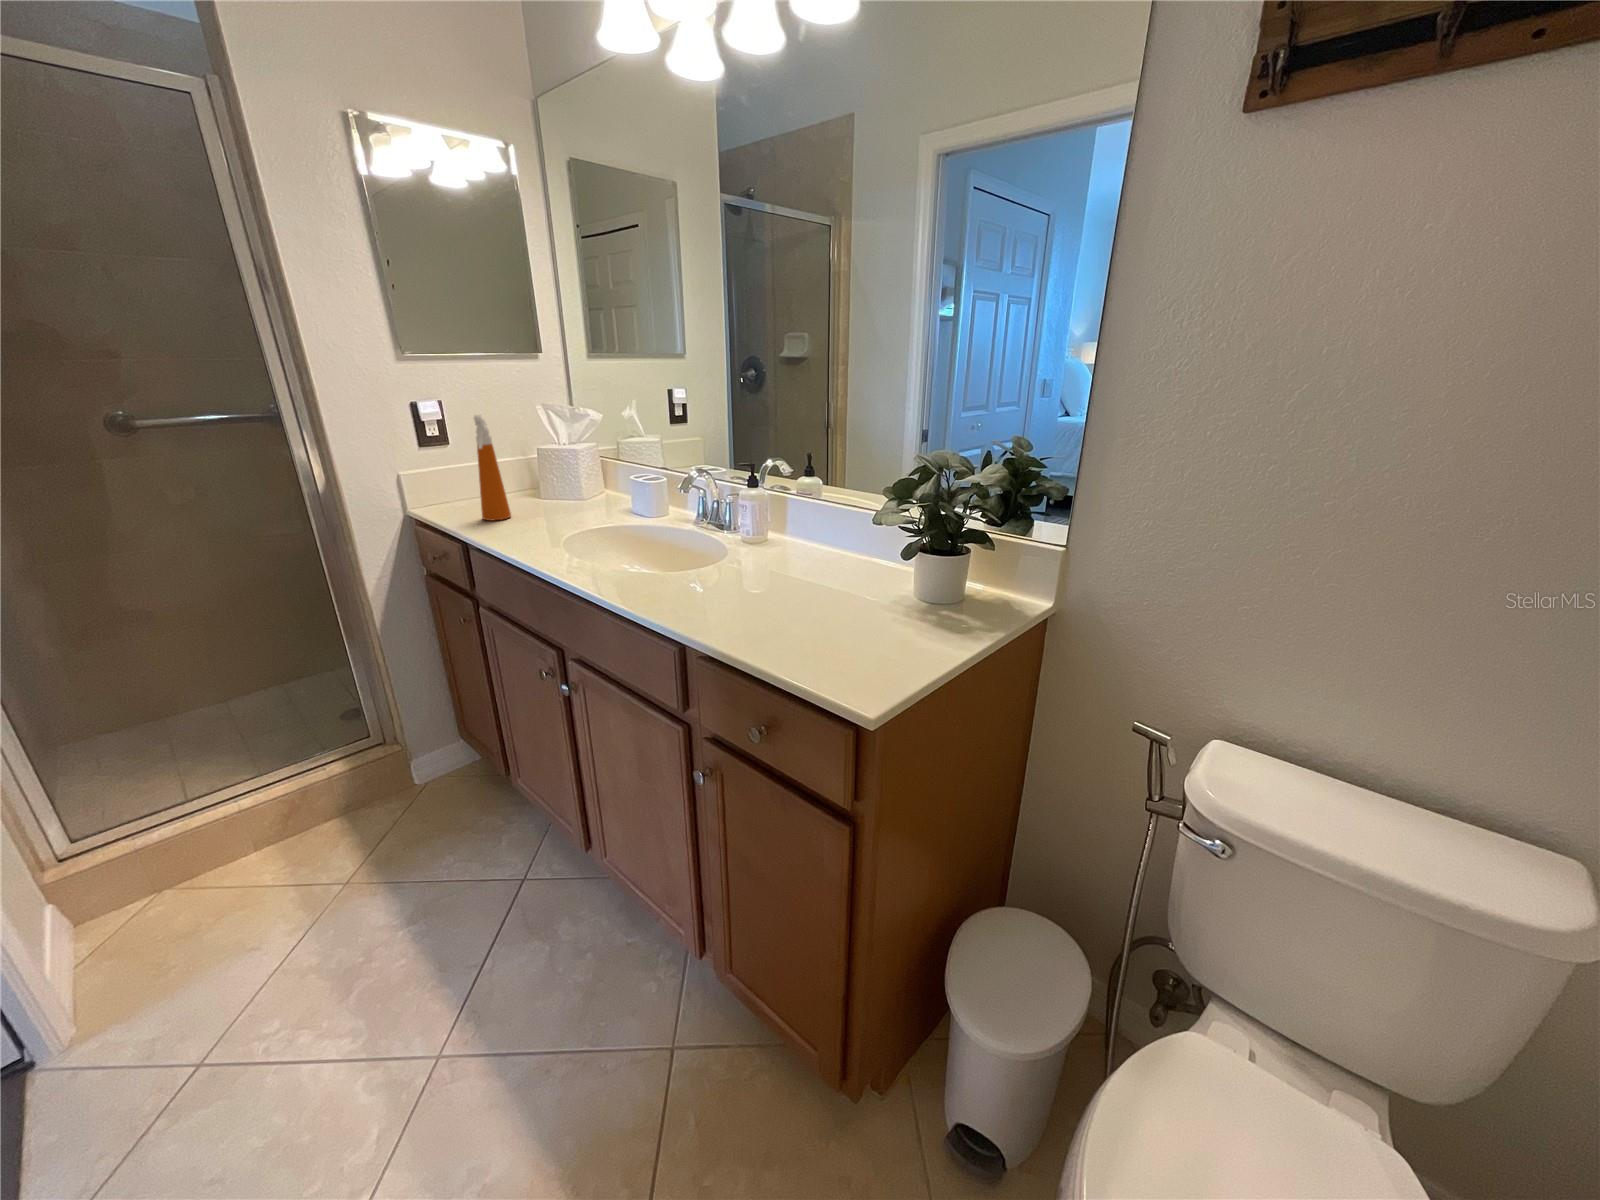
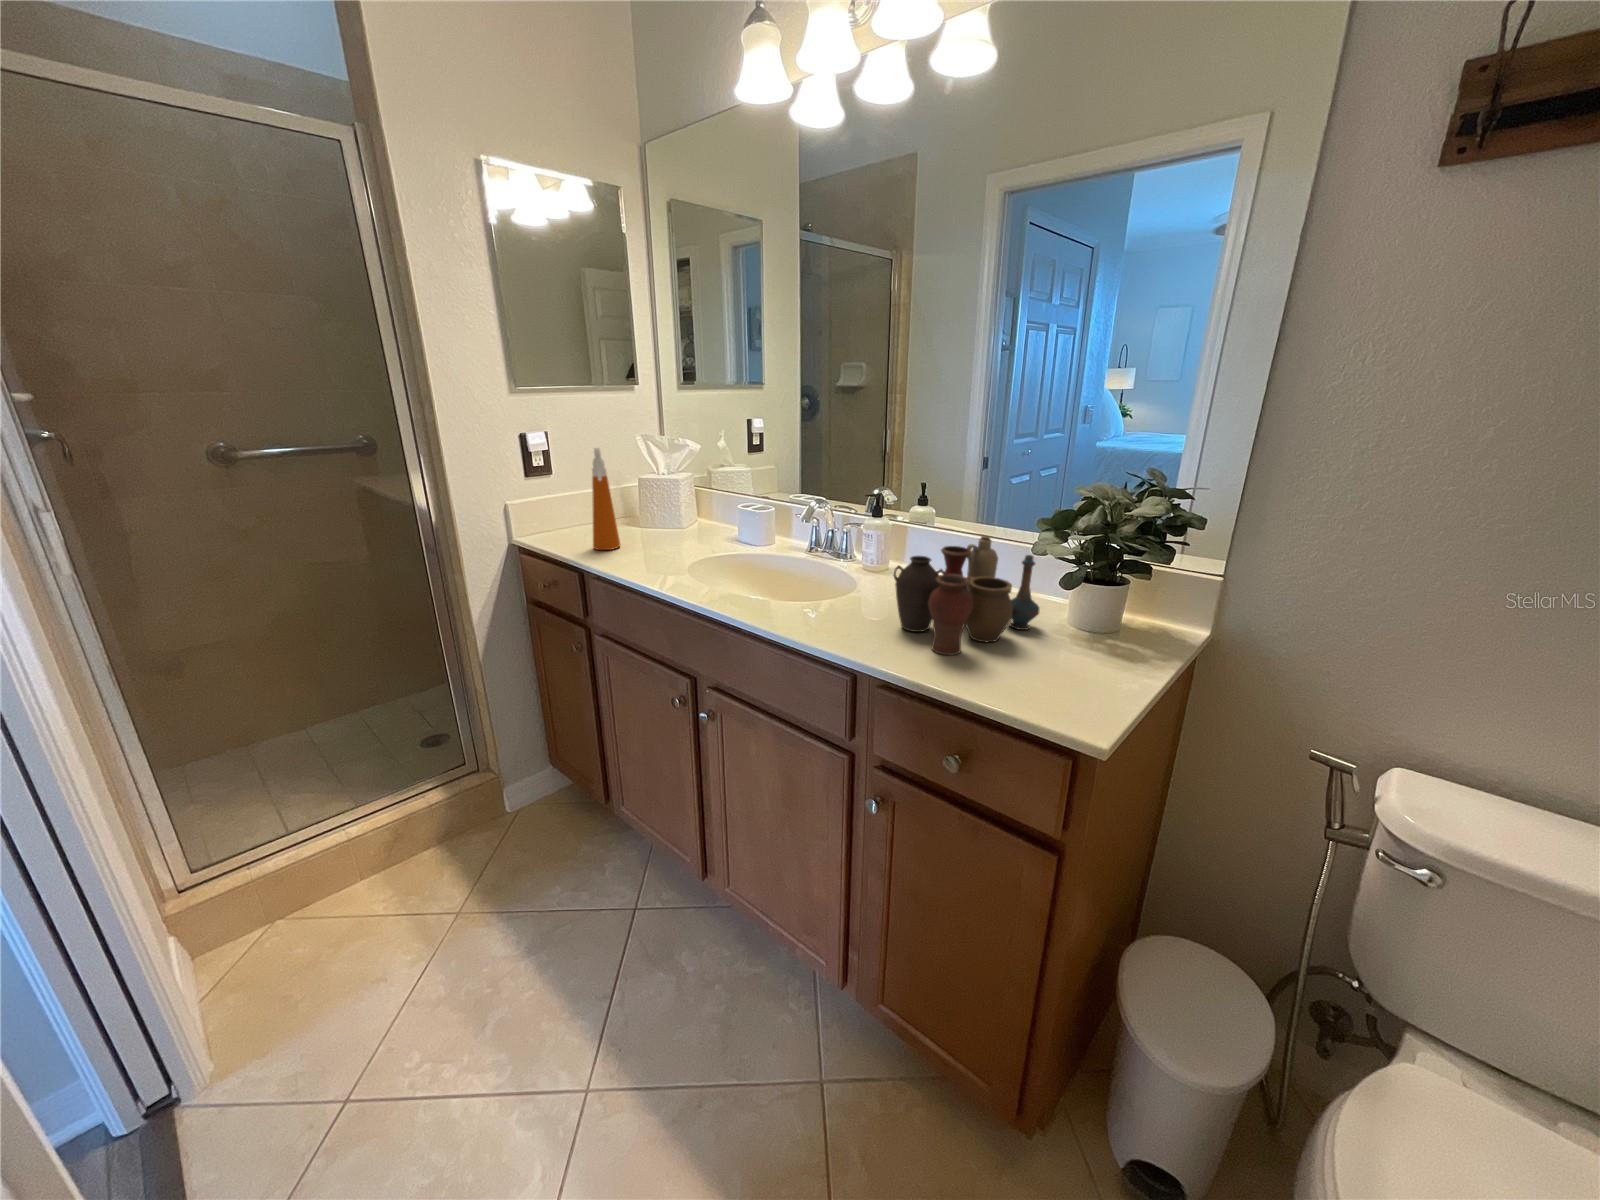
vase: none [734,505,885,626] -> present [894,536,1040,655]

